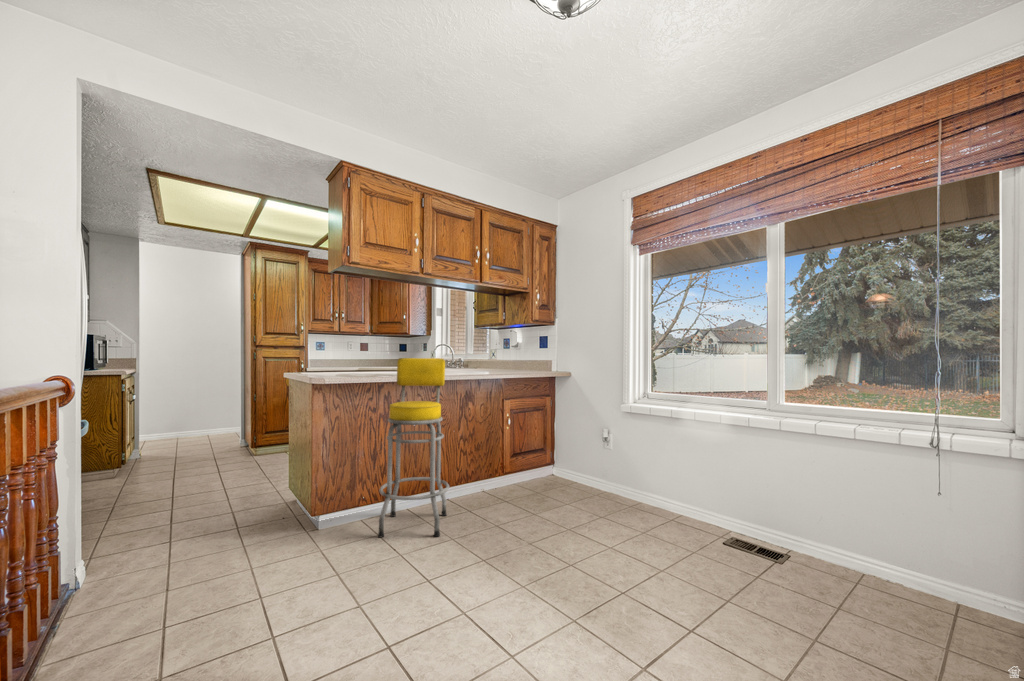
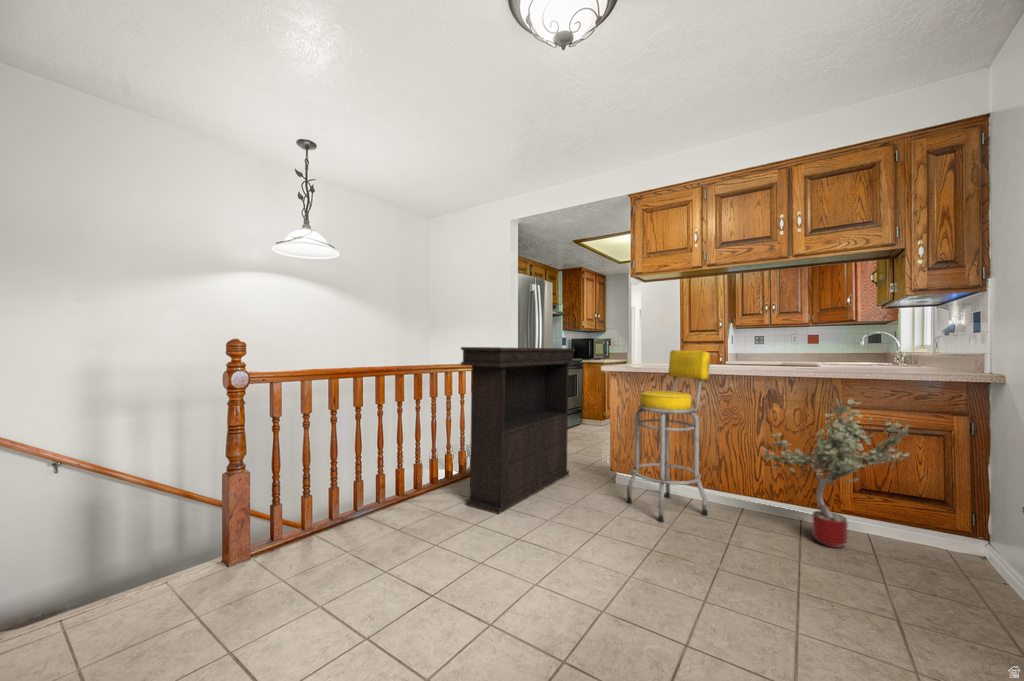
console table: none [189,356,310,668] -> present [461,347,575,514]
potted tree: none [484,391,557,500] -> present [762,399,909,548]

